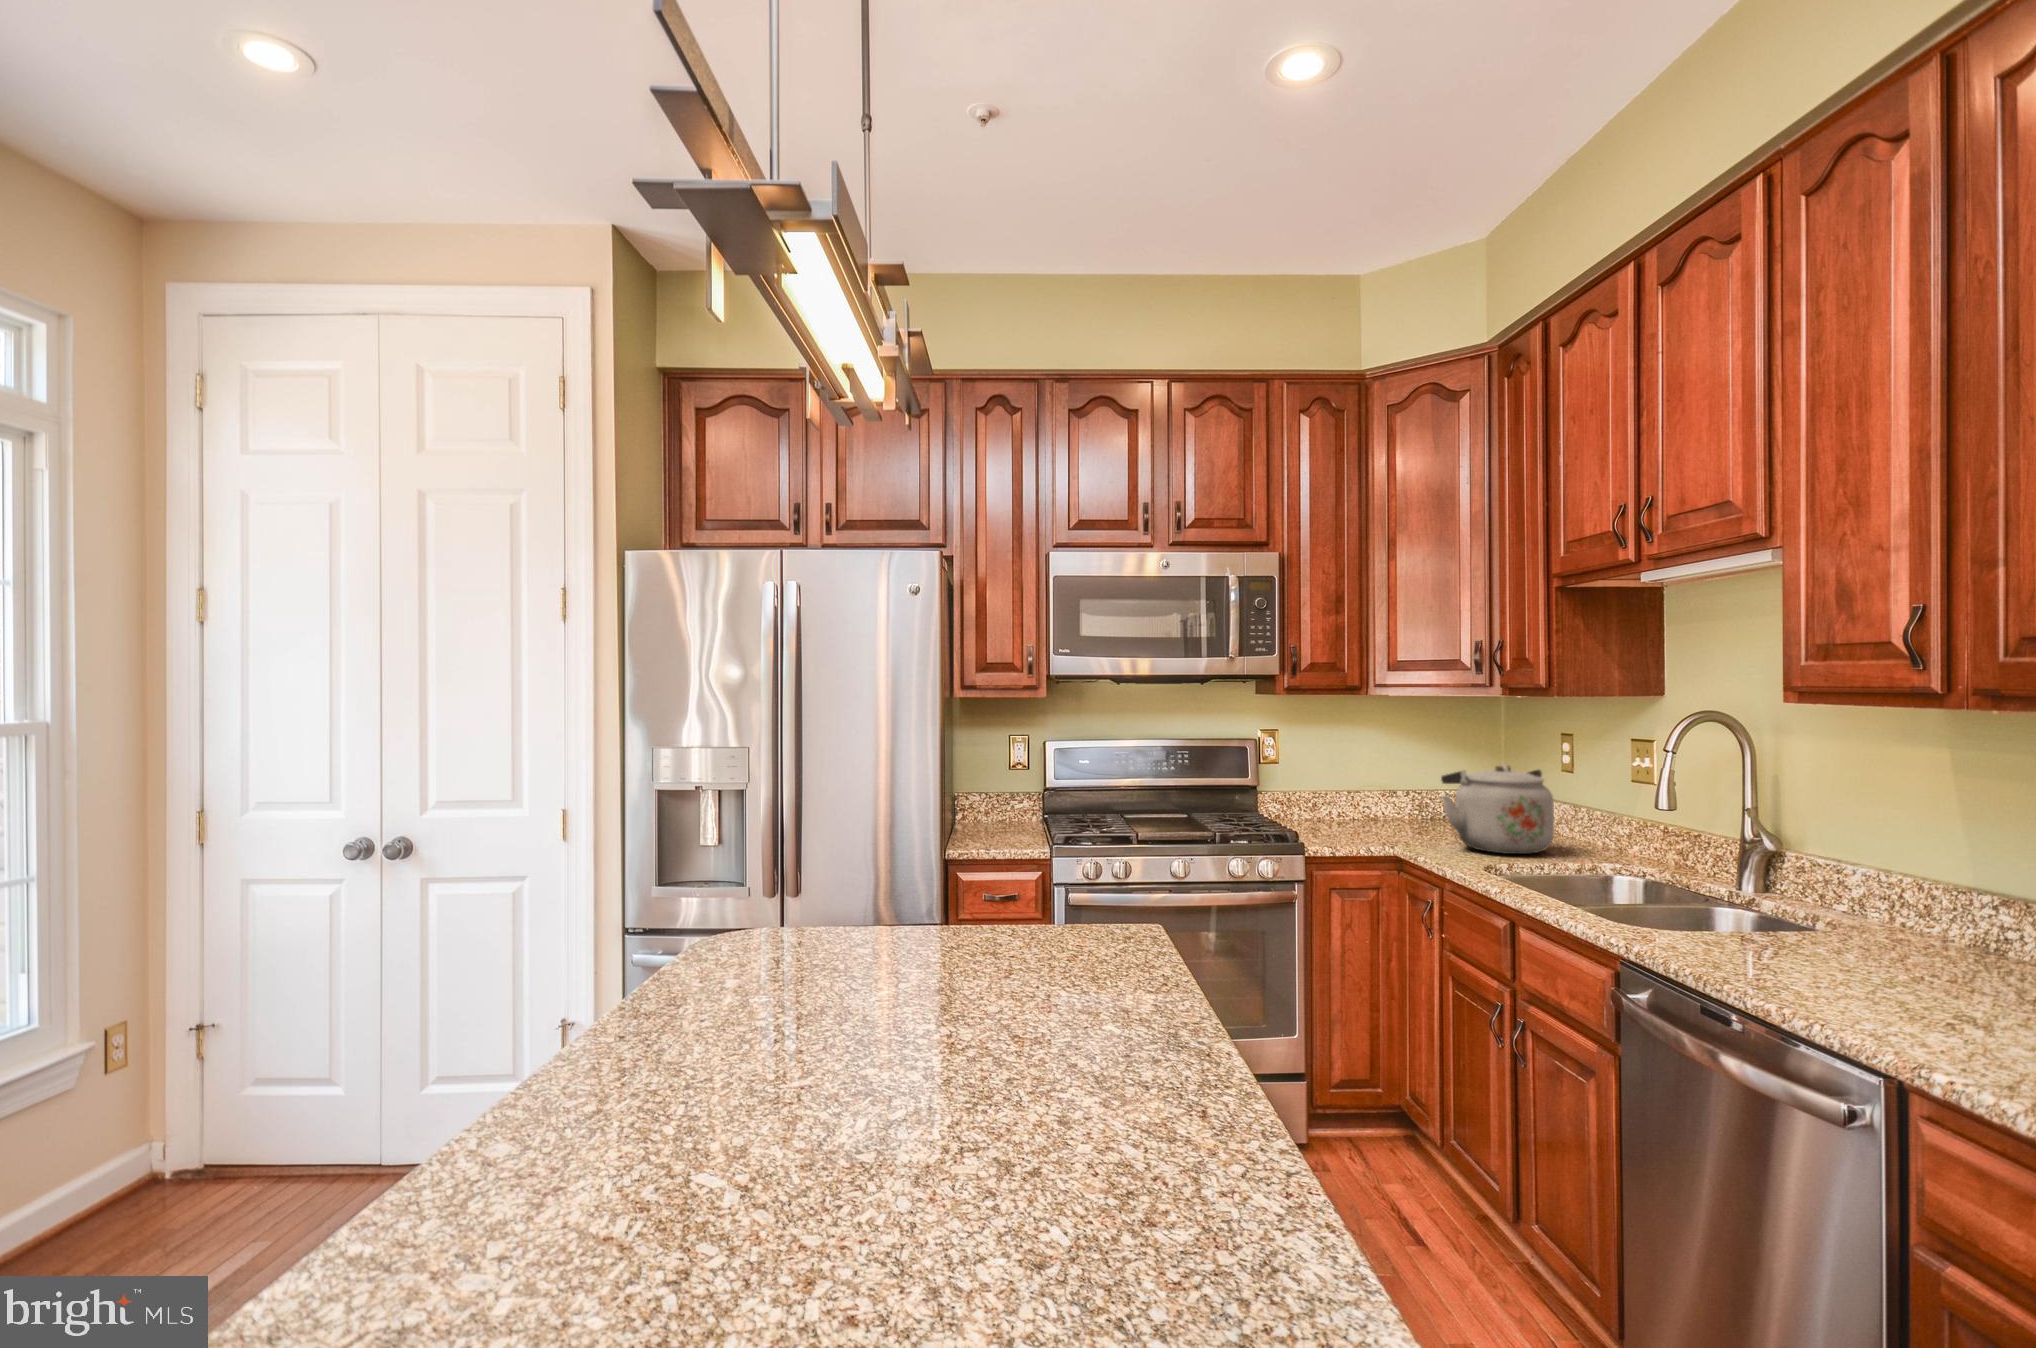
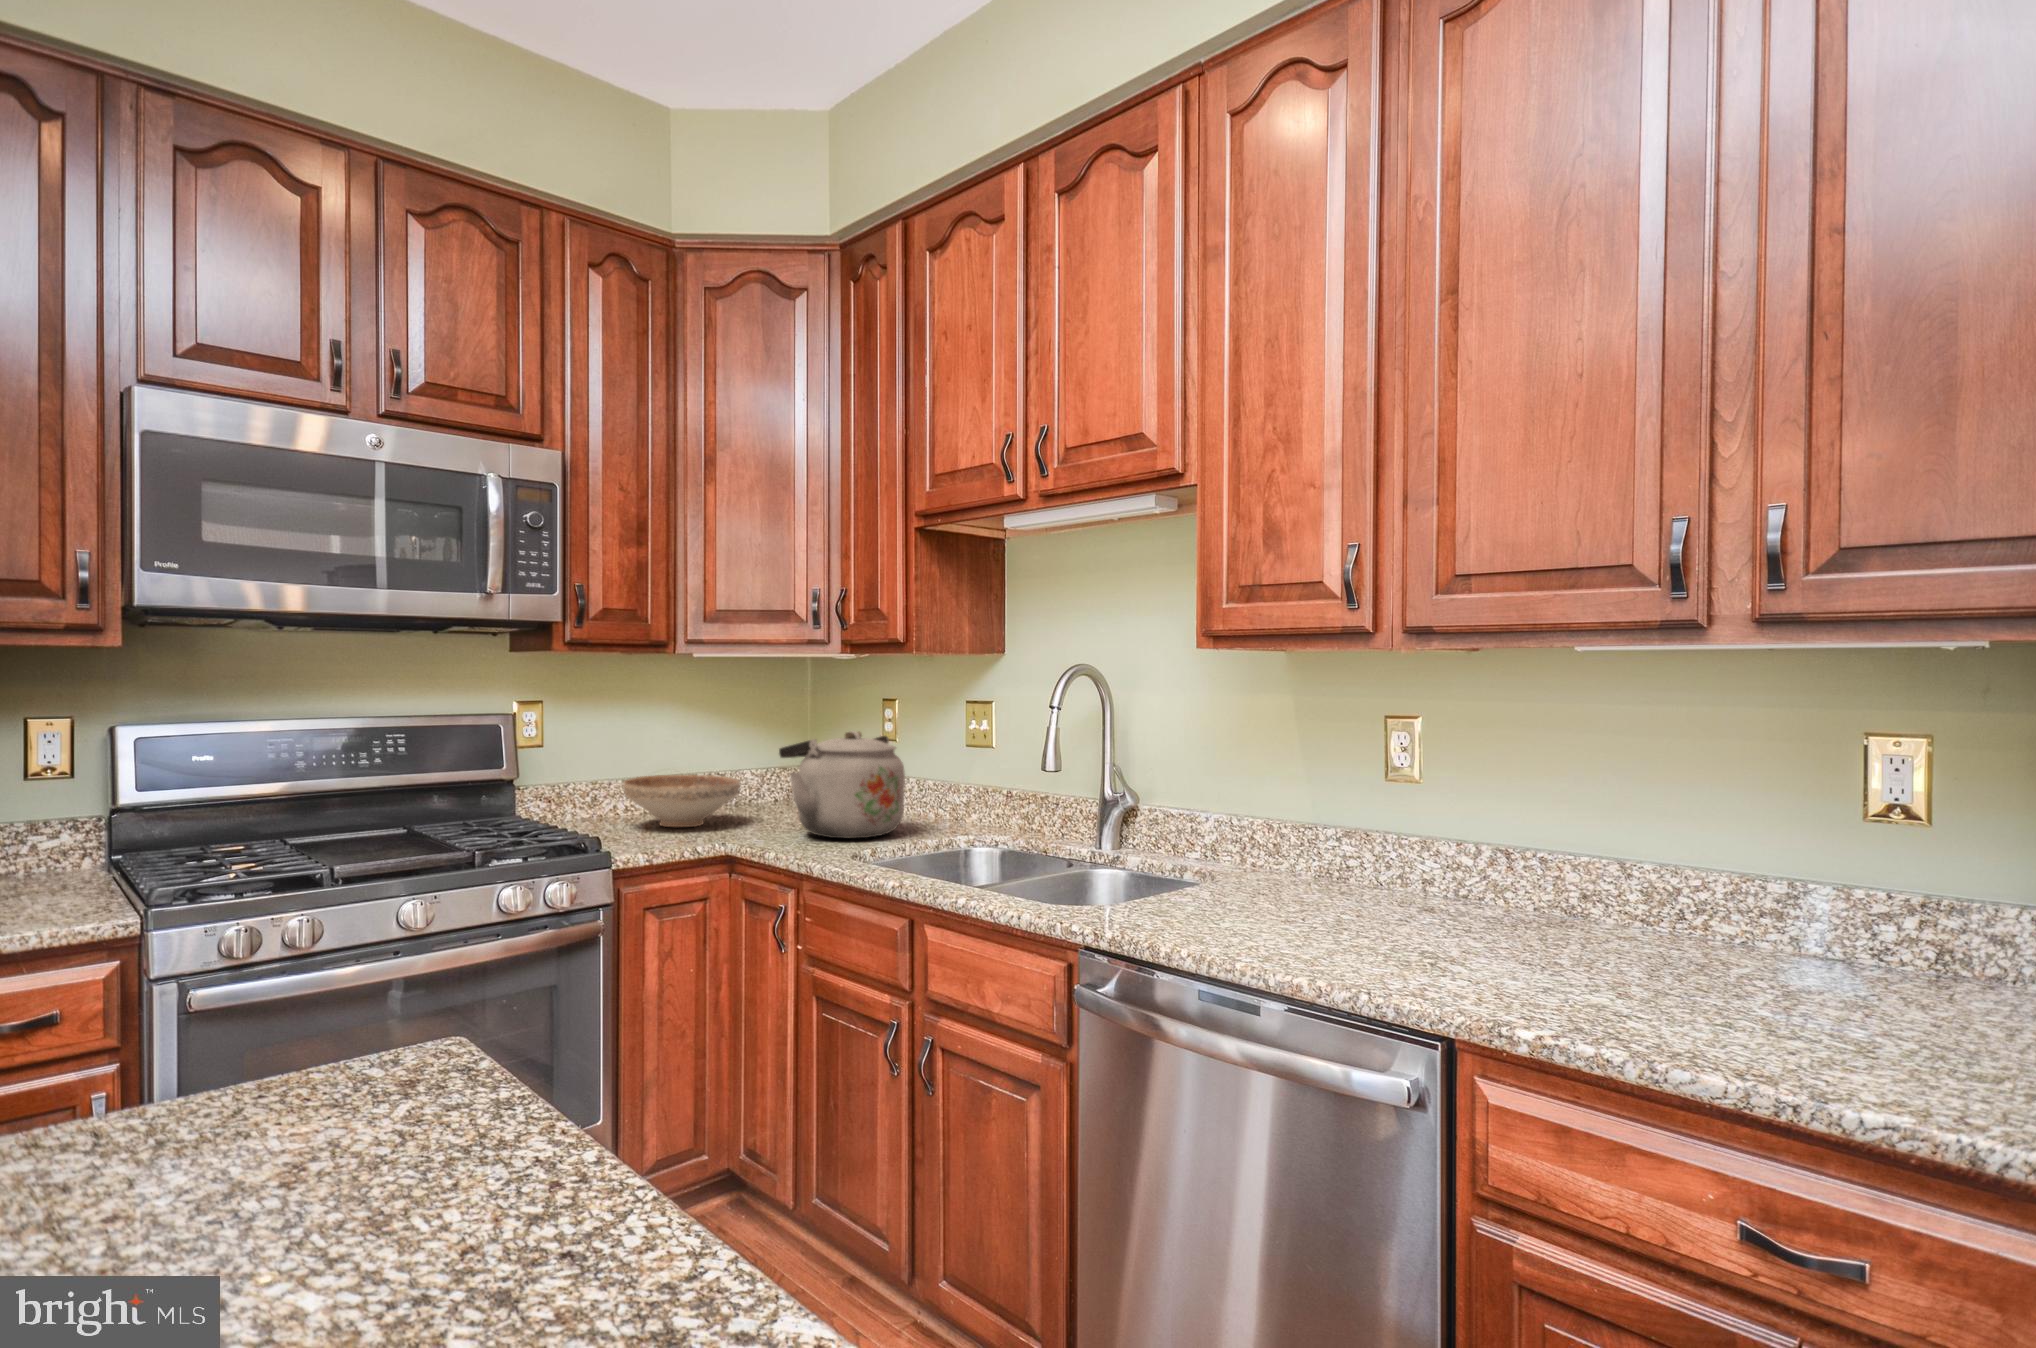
decorative bowl: none [1333,791,1422,832] -> present [623,774,740,827]

